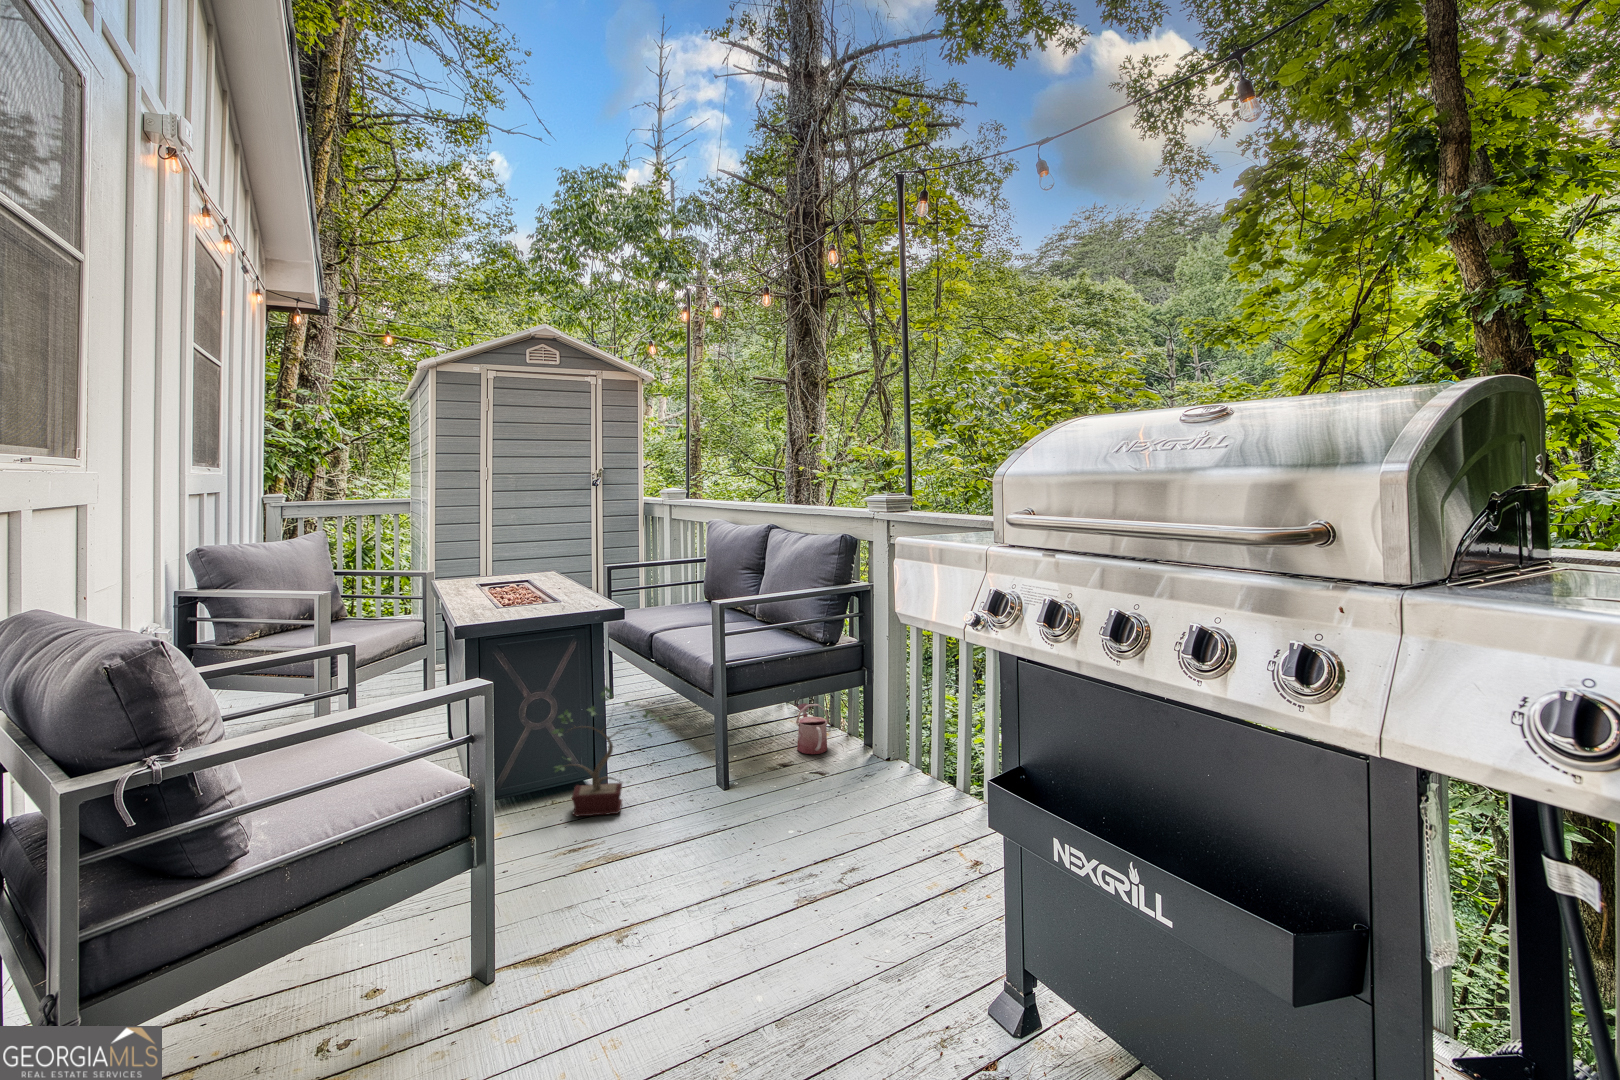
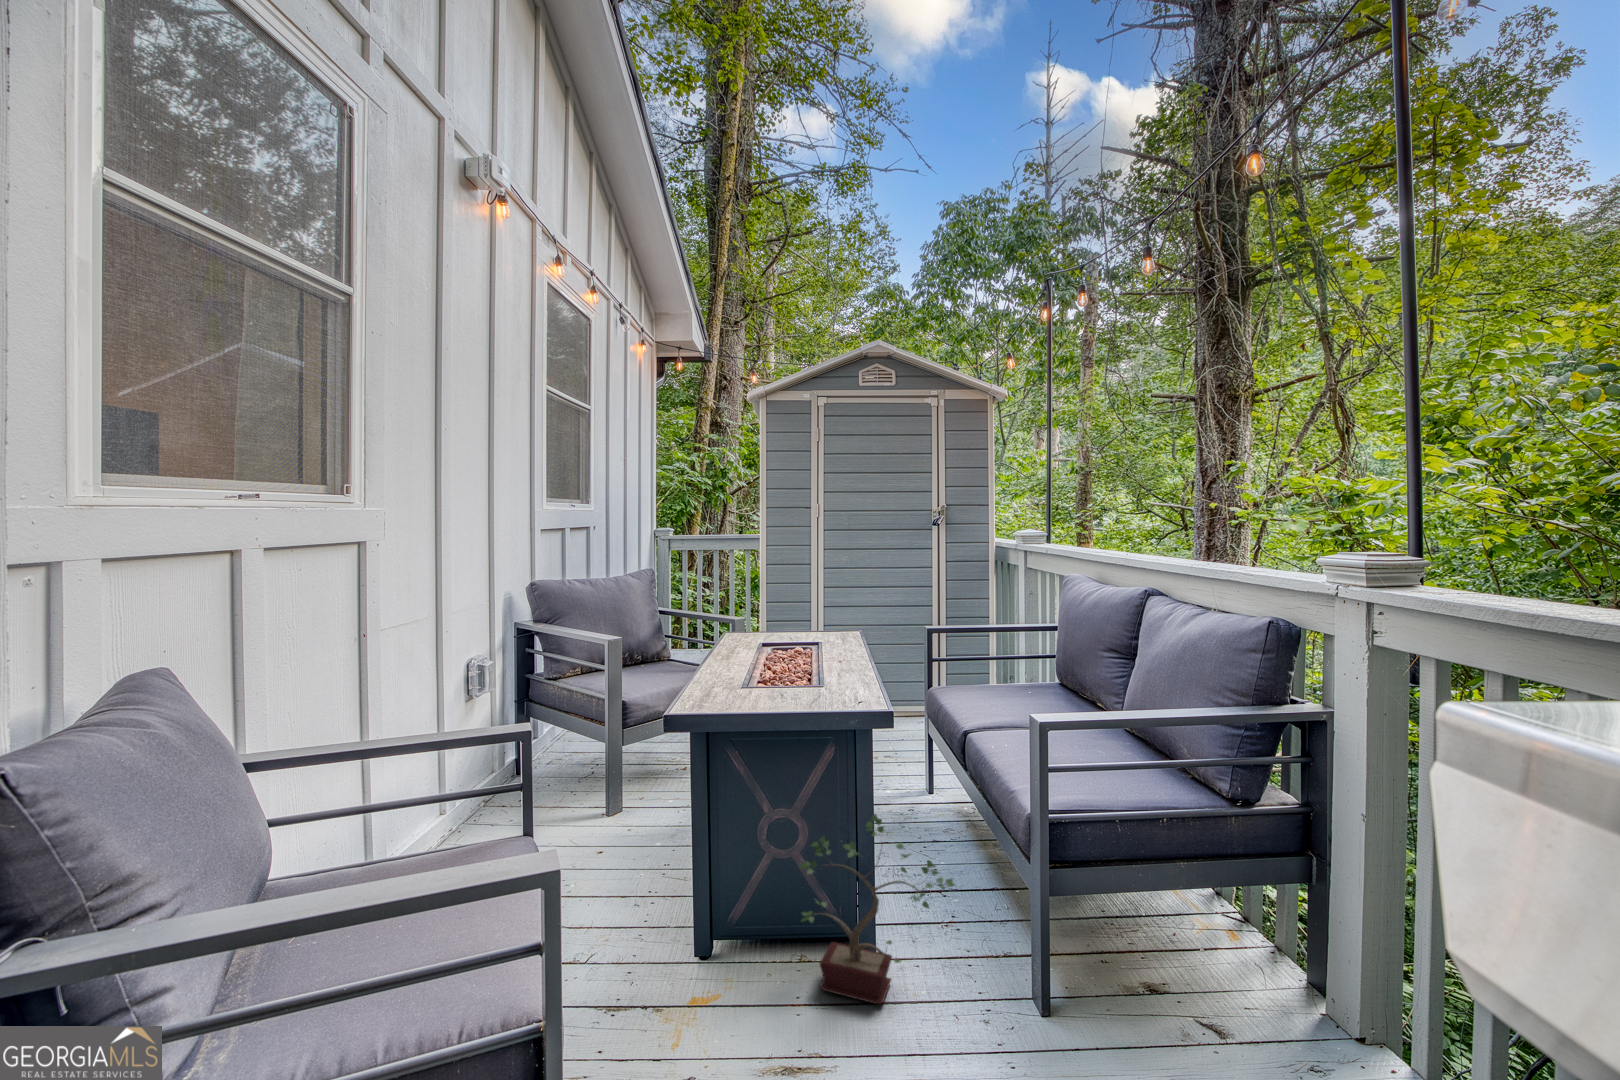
watering can: present [796,703,829,754] -> none [1177,878,1239,978]

